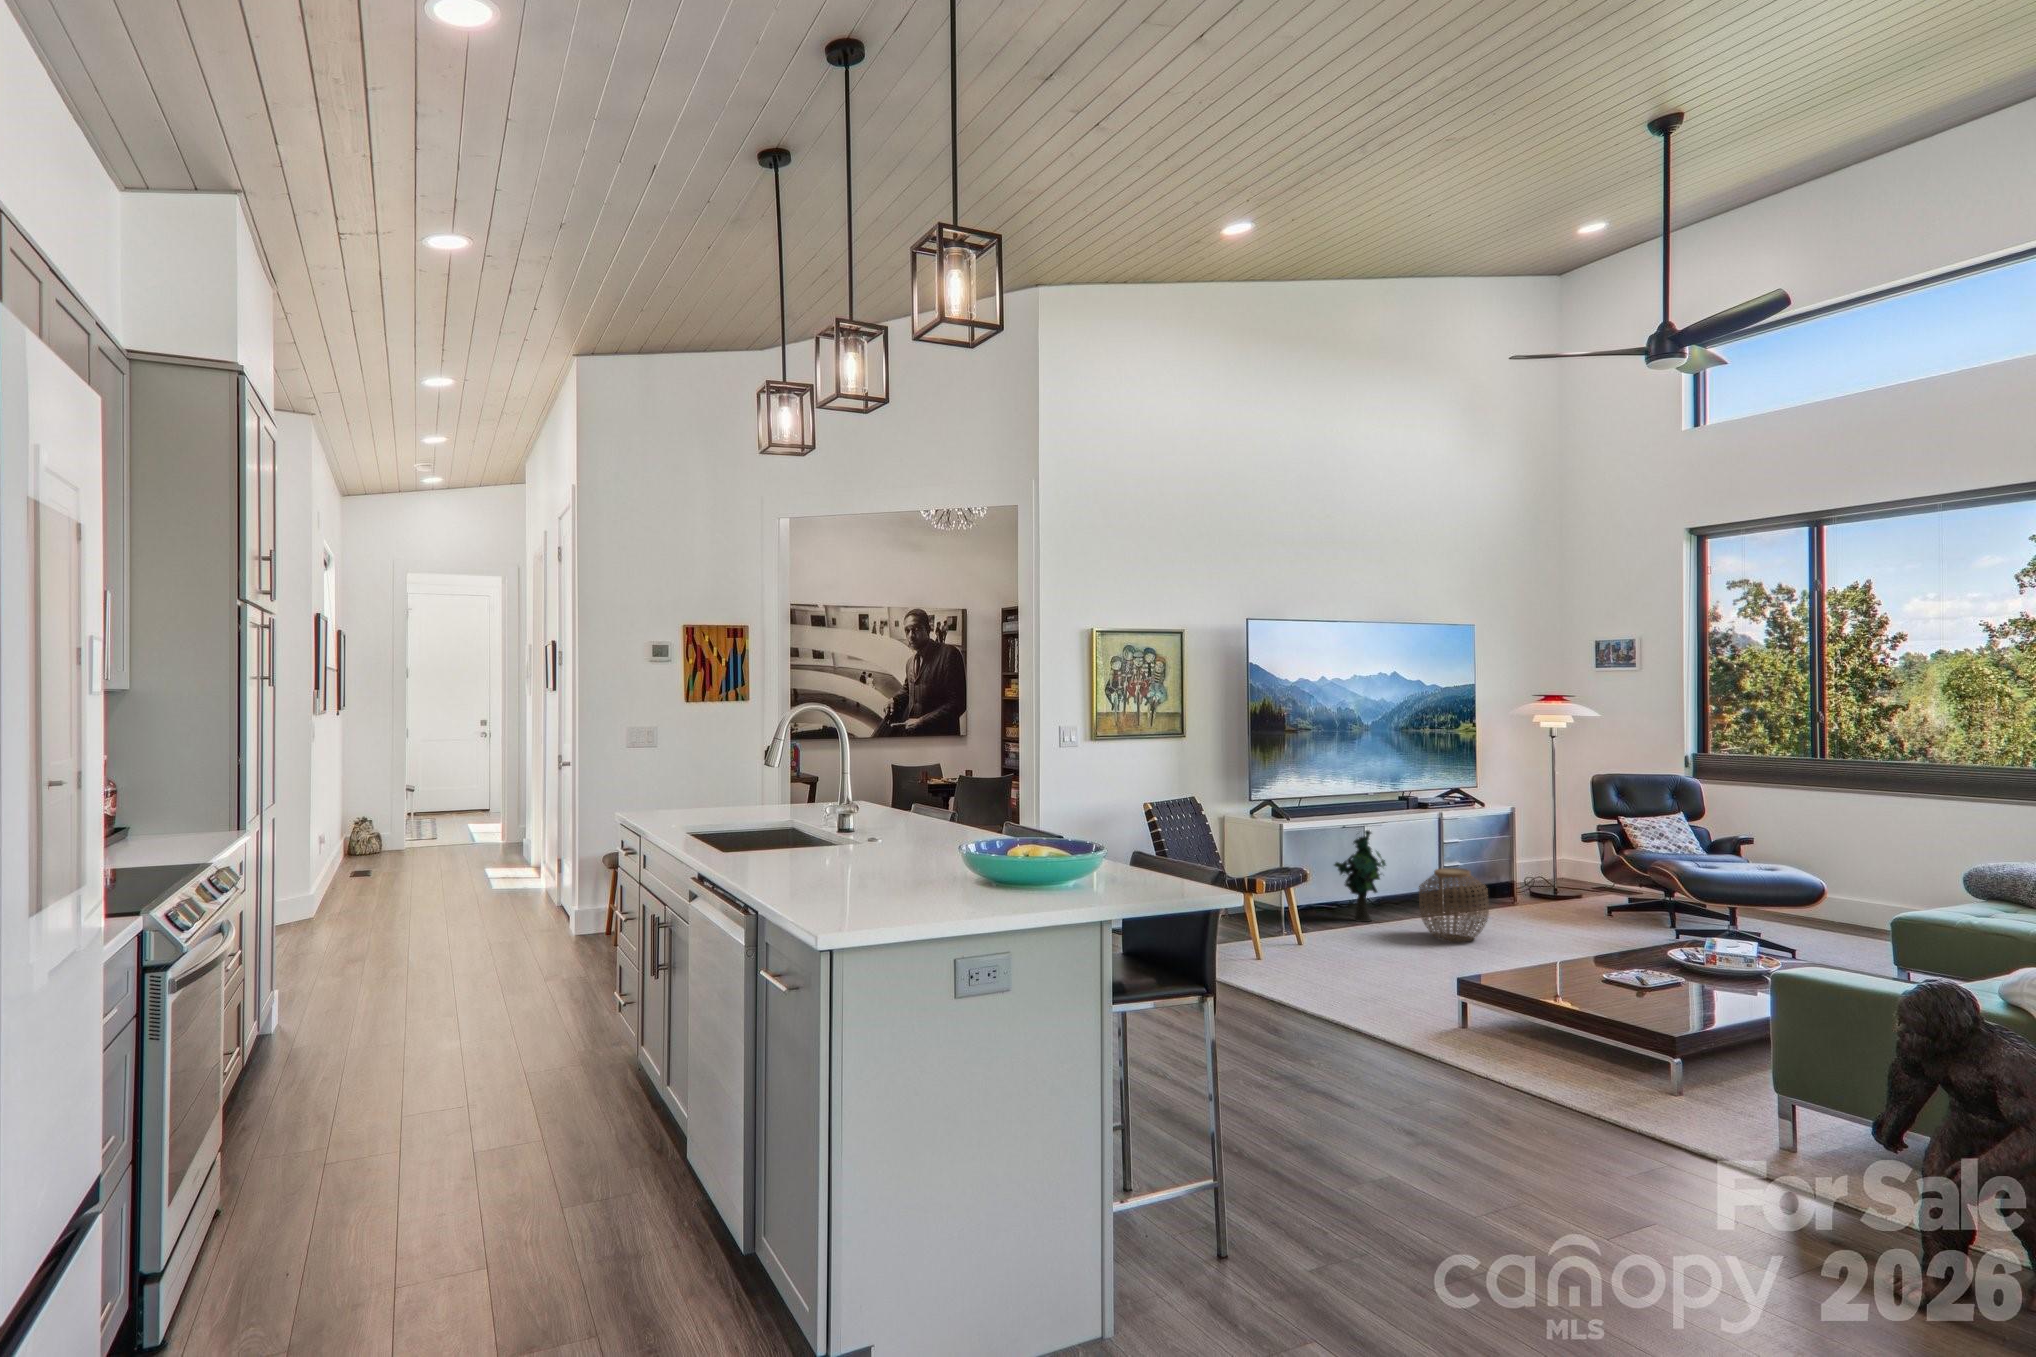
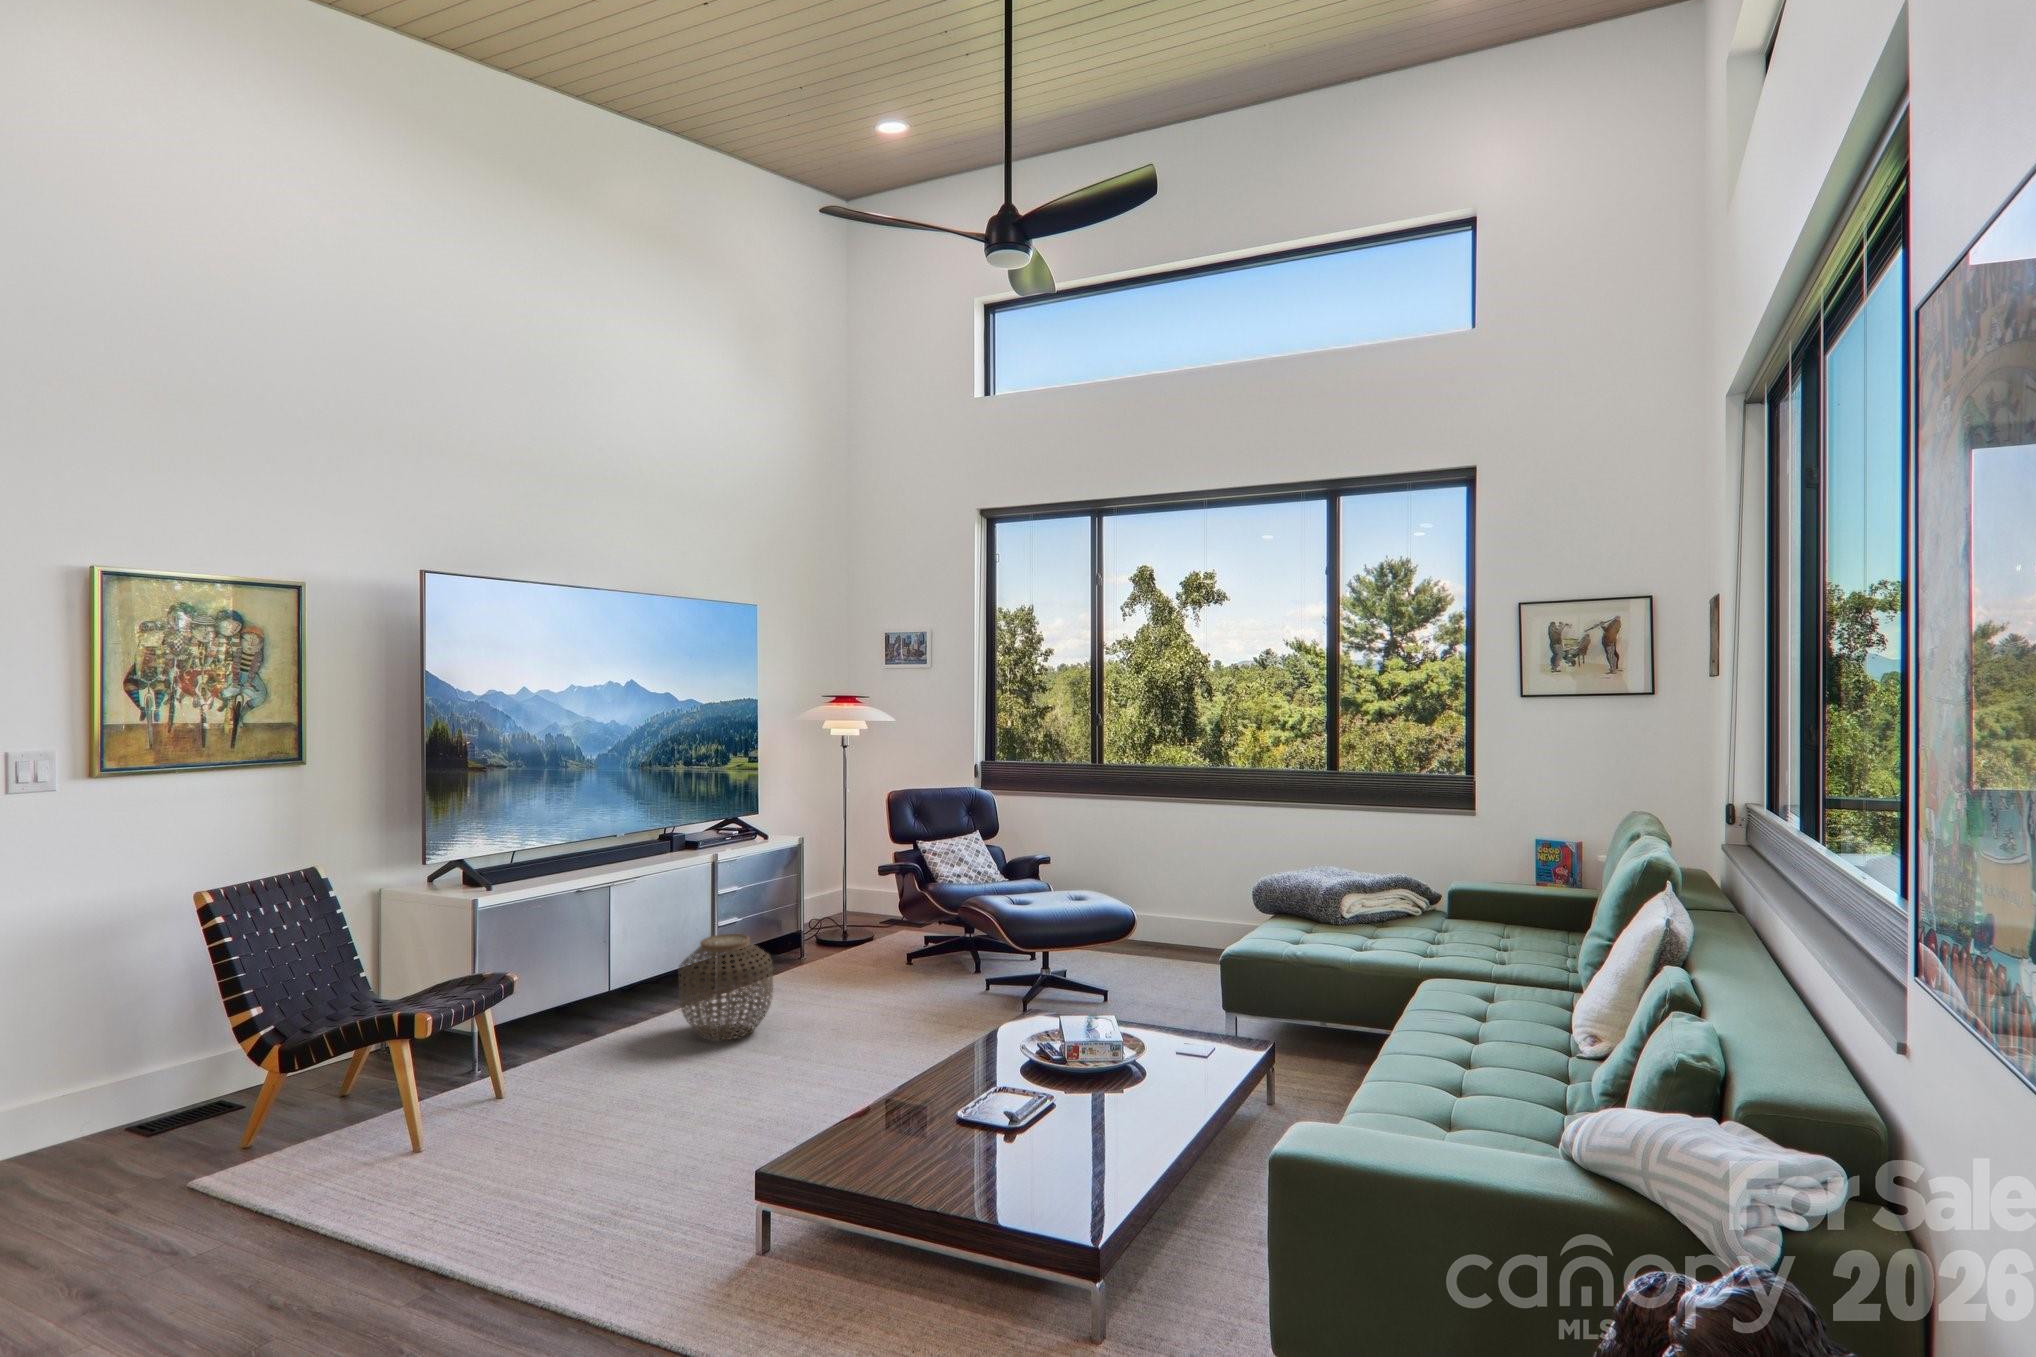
decorative plant: present [1334,830,1386,922] -> none [555,887,635,1021]

